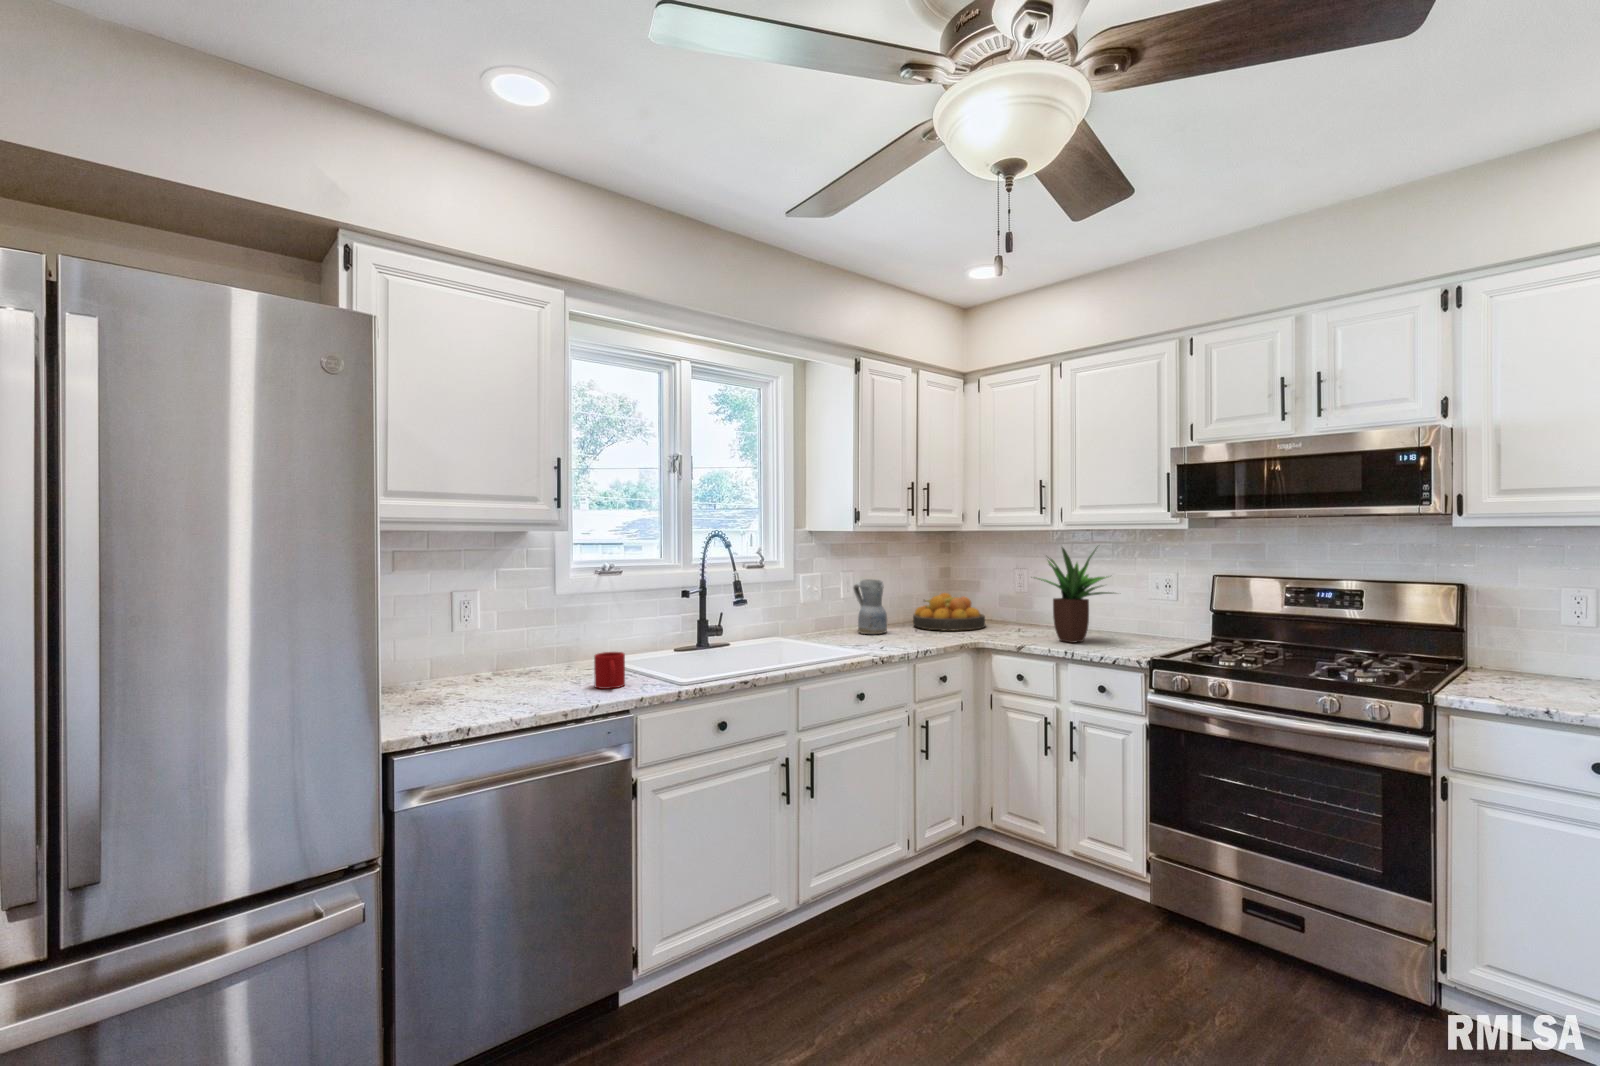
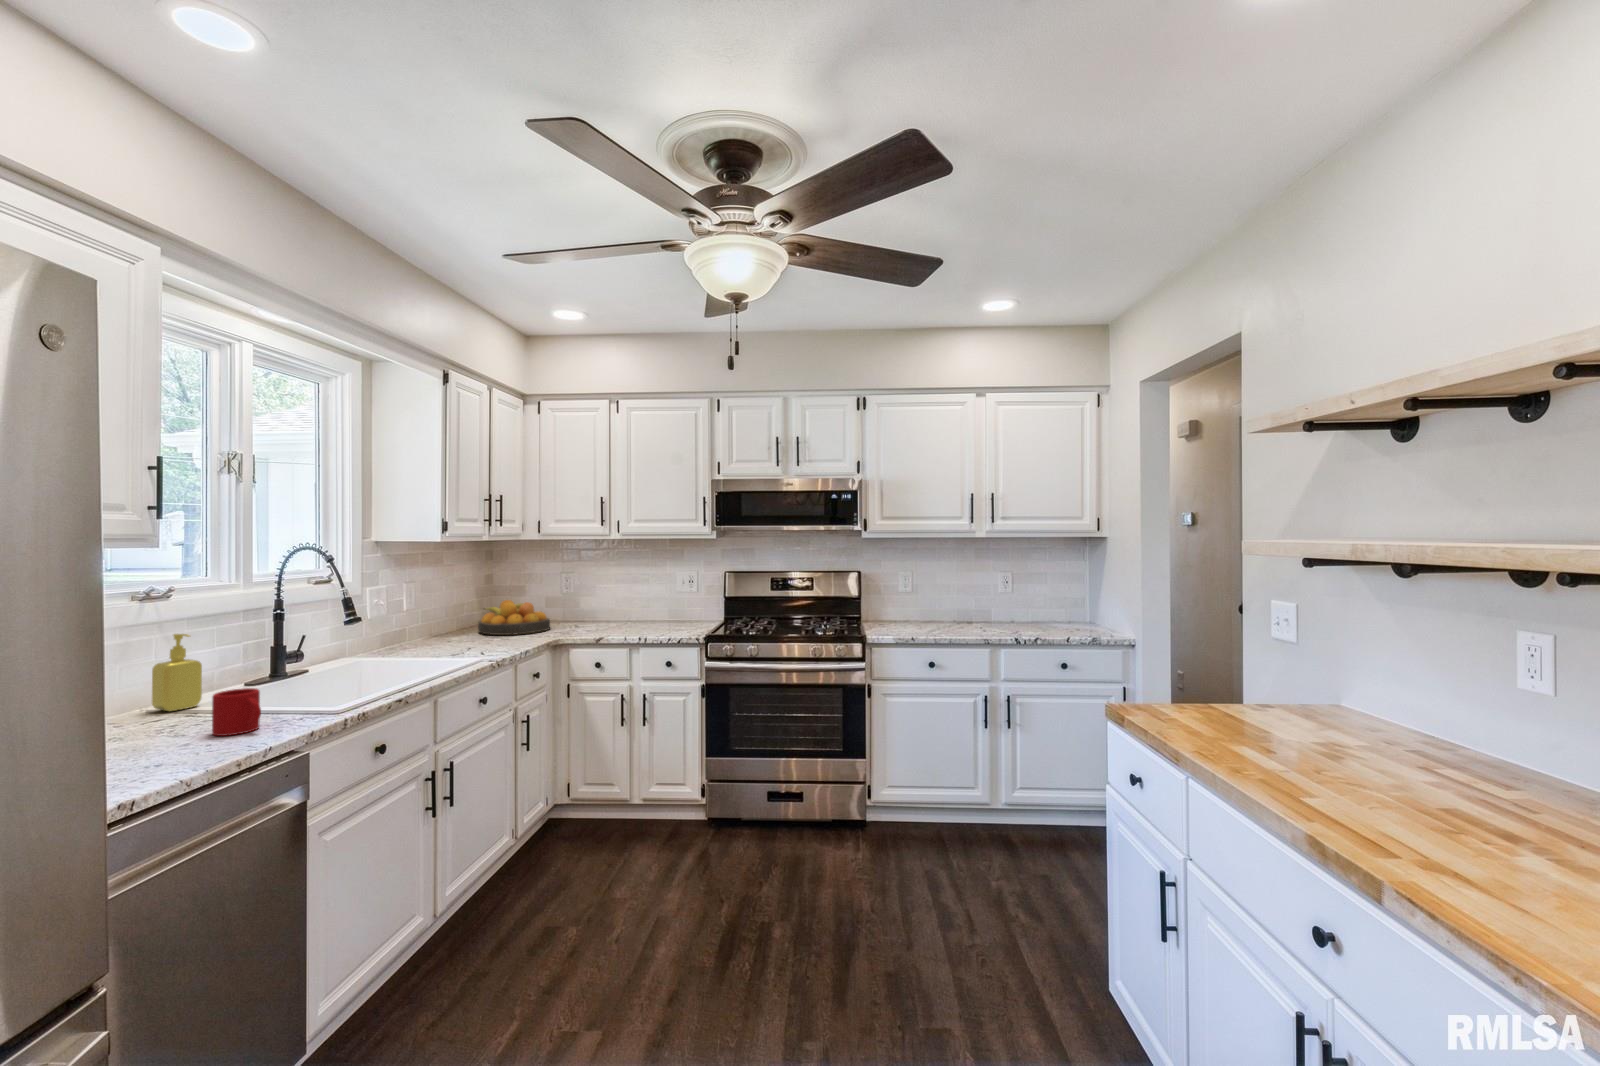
potted plant: present [1038,546,1114,643] -> none [609,554,675,632]
ceramic pitcher: present [854,579,887,634] -> none [426,590,465,645]
soap dispenser: none [613,603,639,663] -> present [152,634,202,711]

